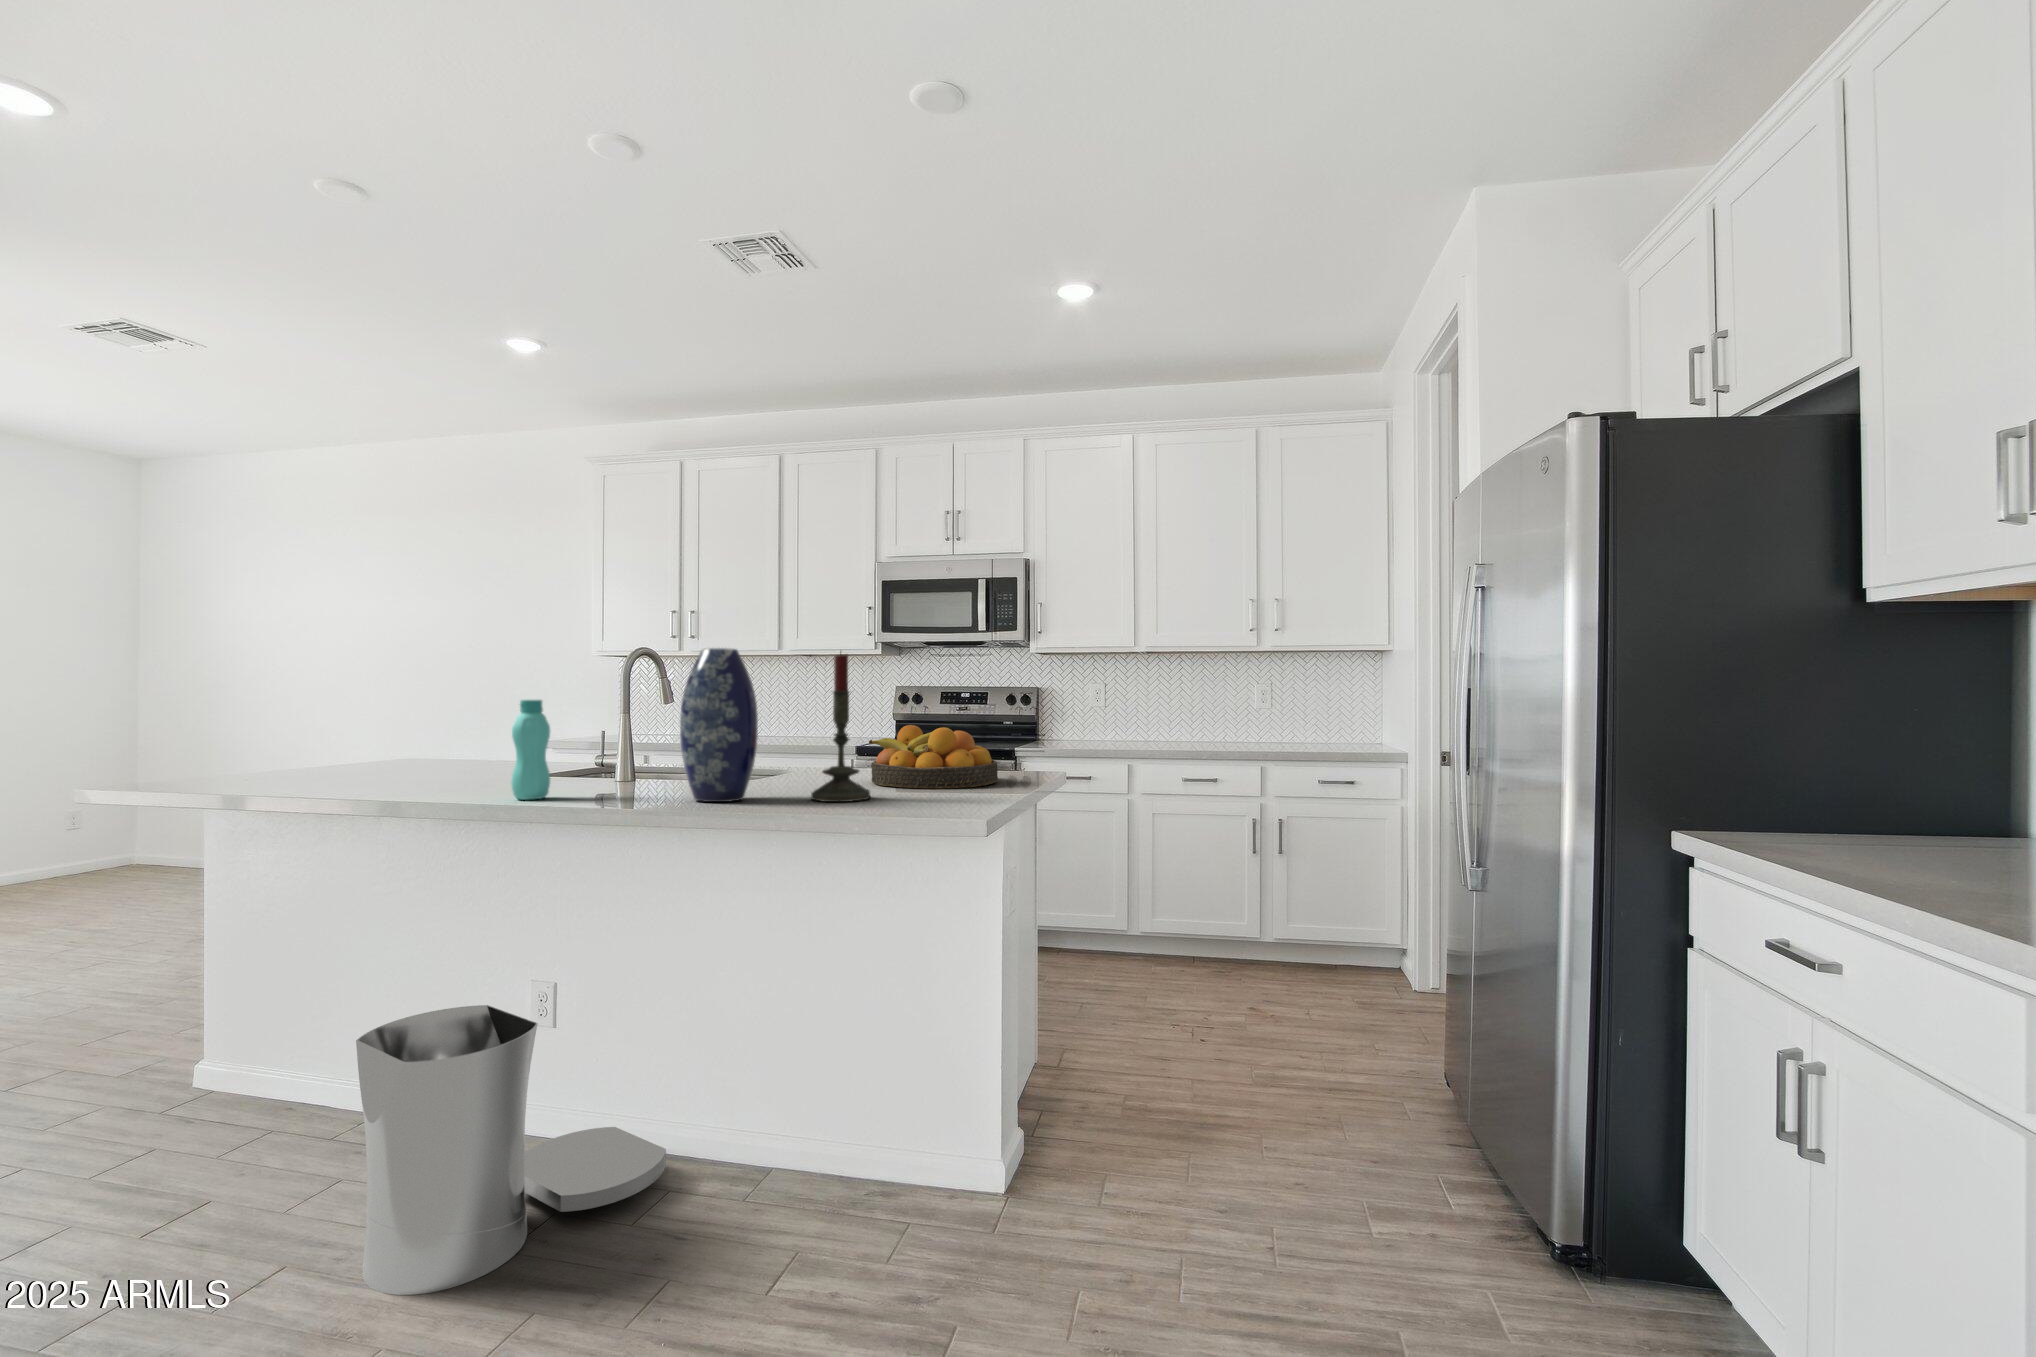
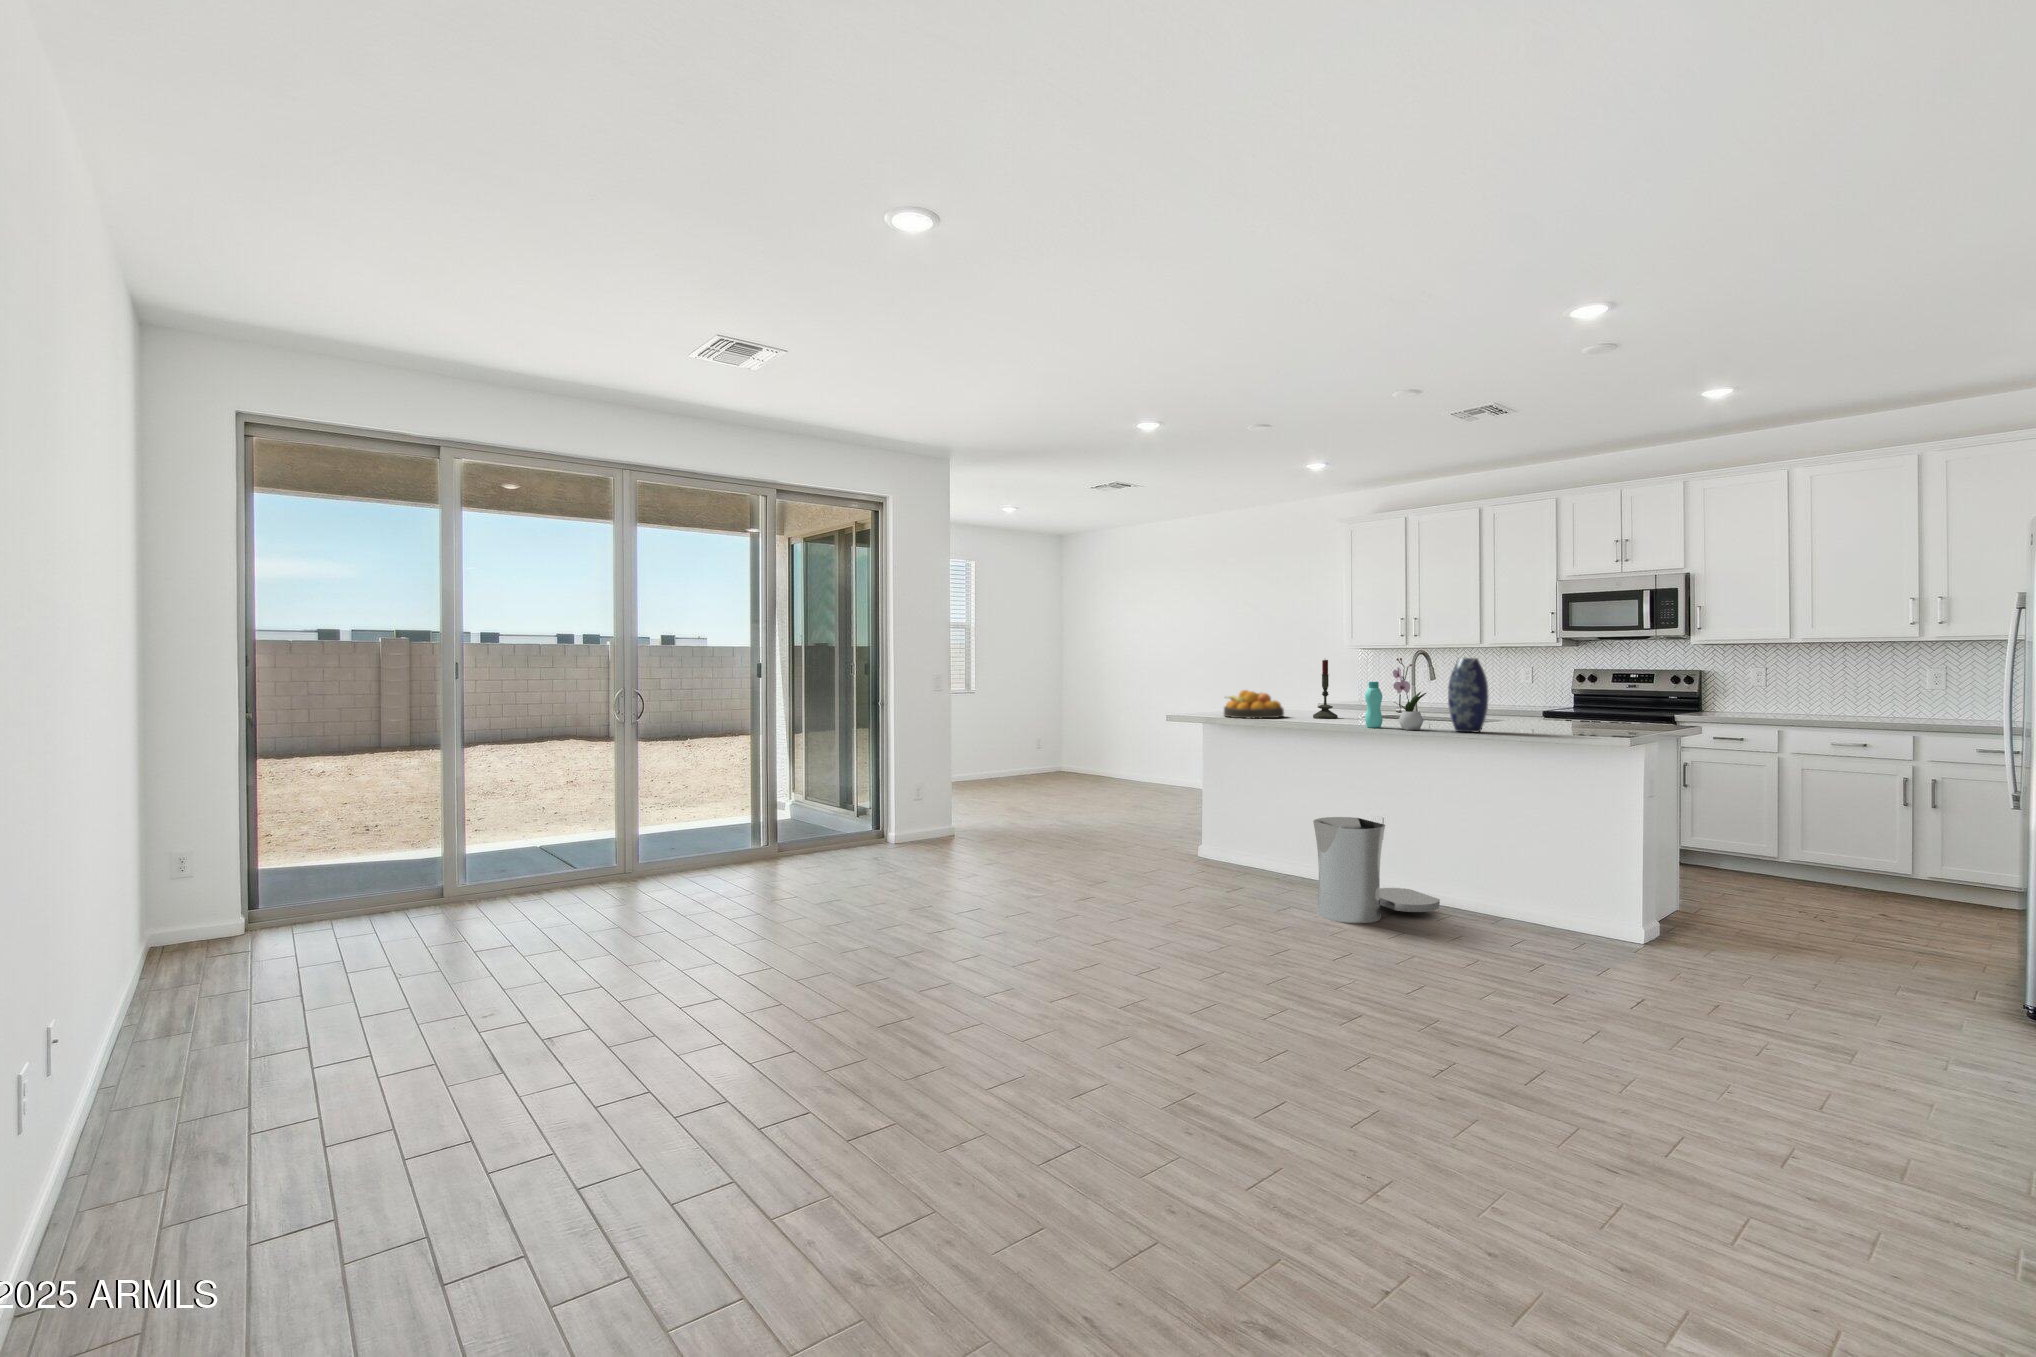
flower arrangement: none [567,648,639,802] -> present [1393,658,1426,730]
candle: present [811,652,870,802] -> present [1313,660,1338,719]
fruit bowl: present [869,725,998,789] -> present [1224,690,1284,718]

